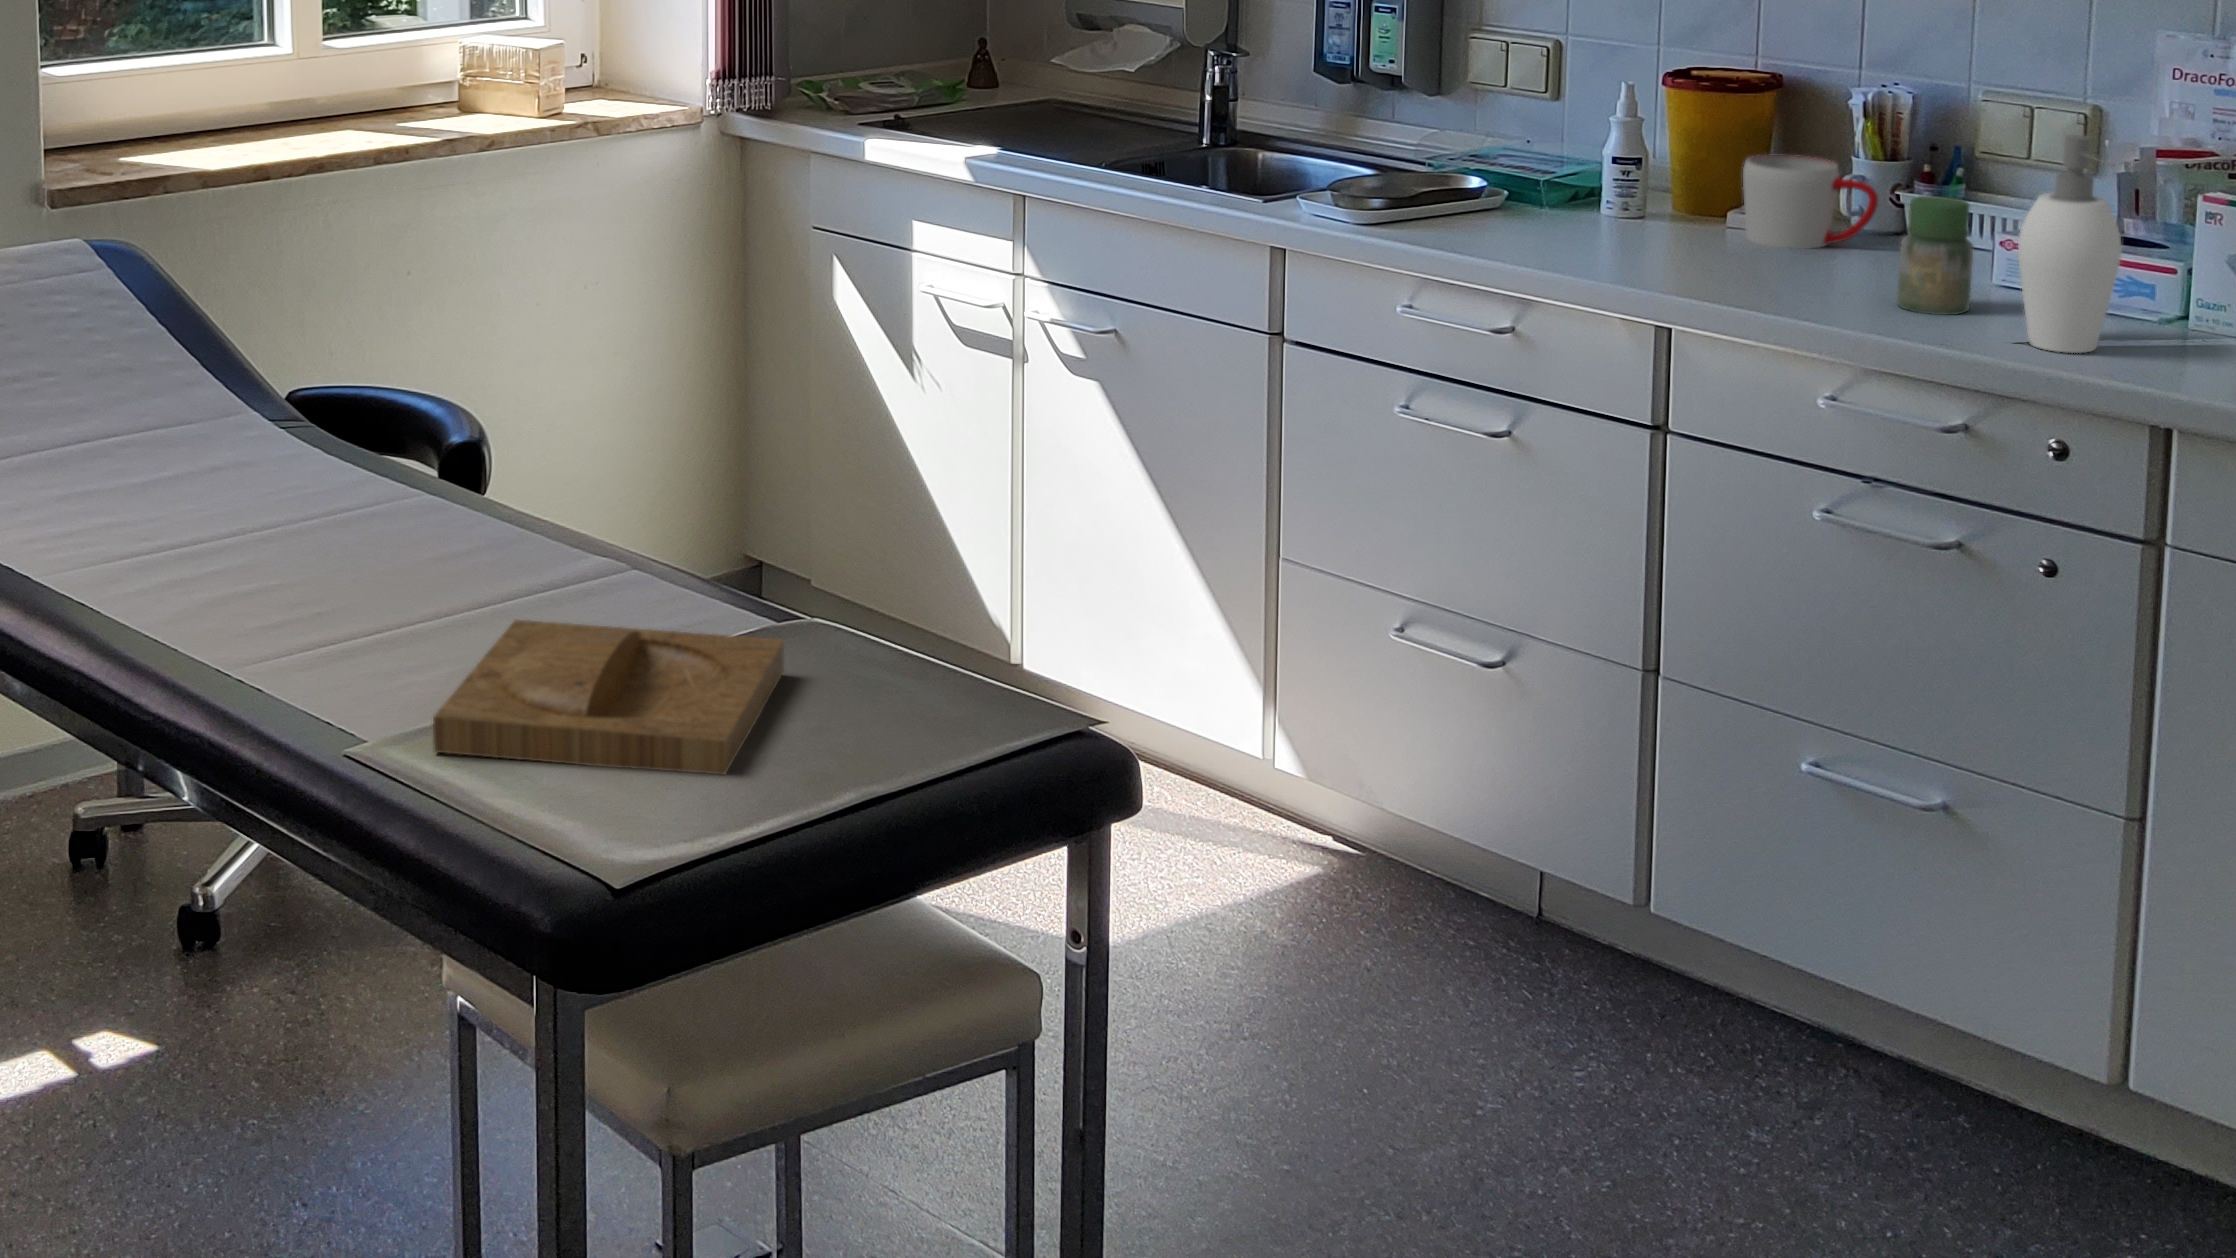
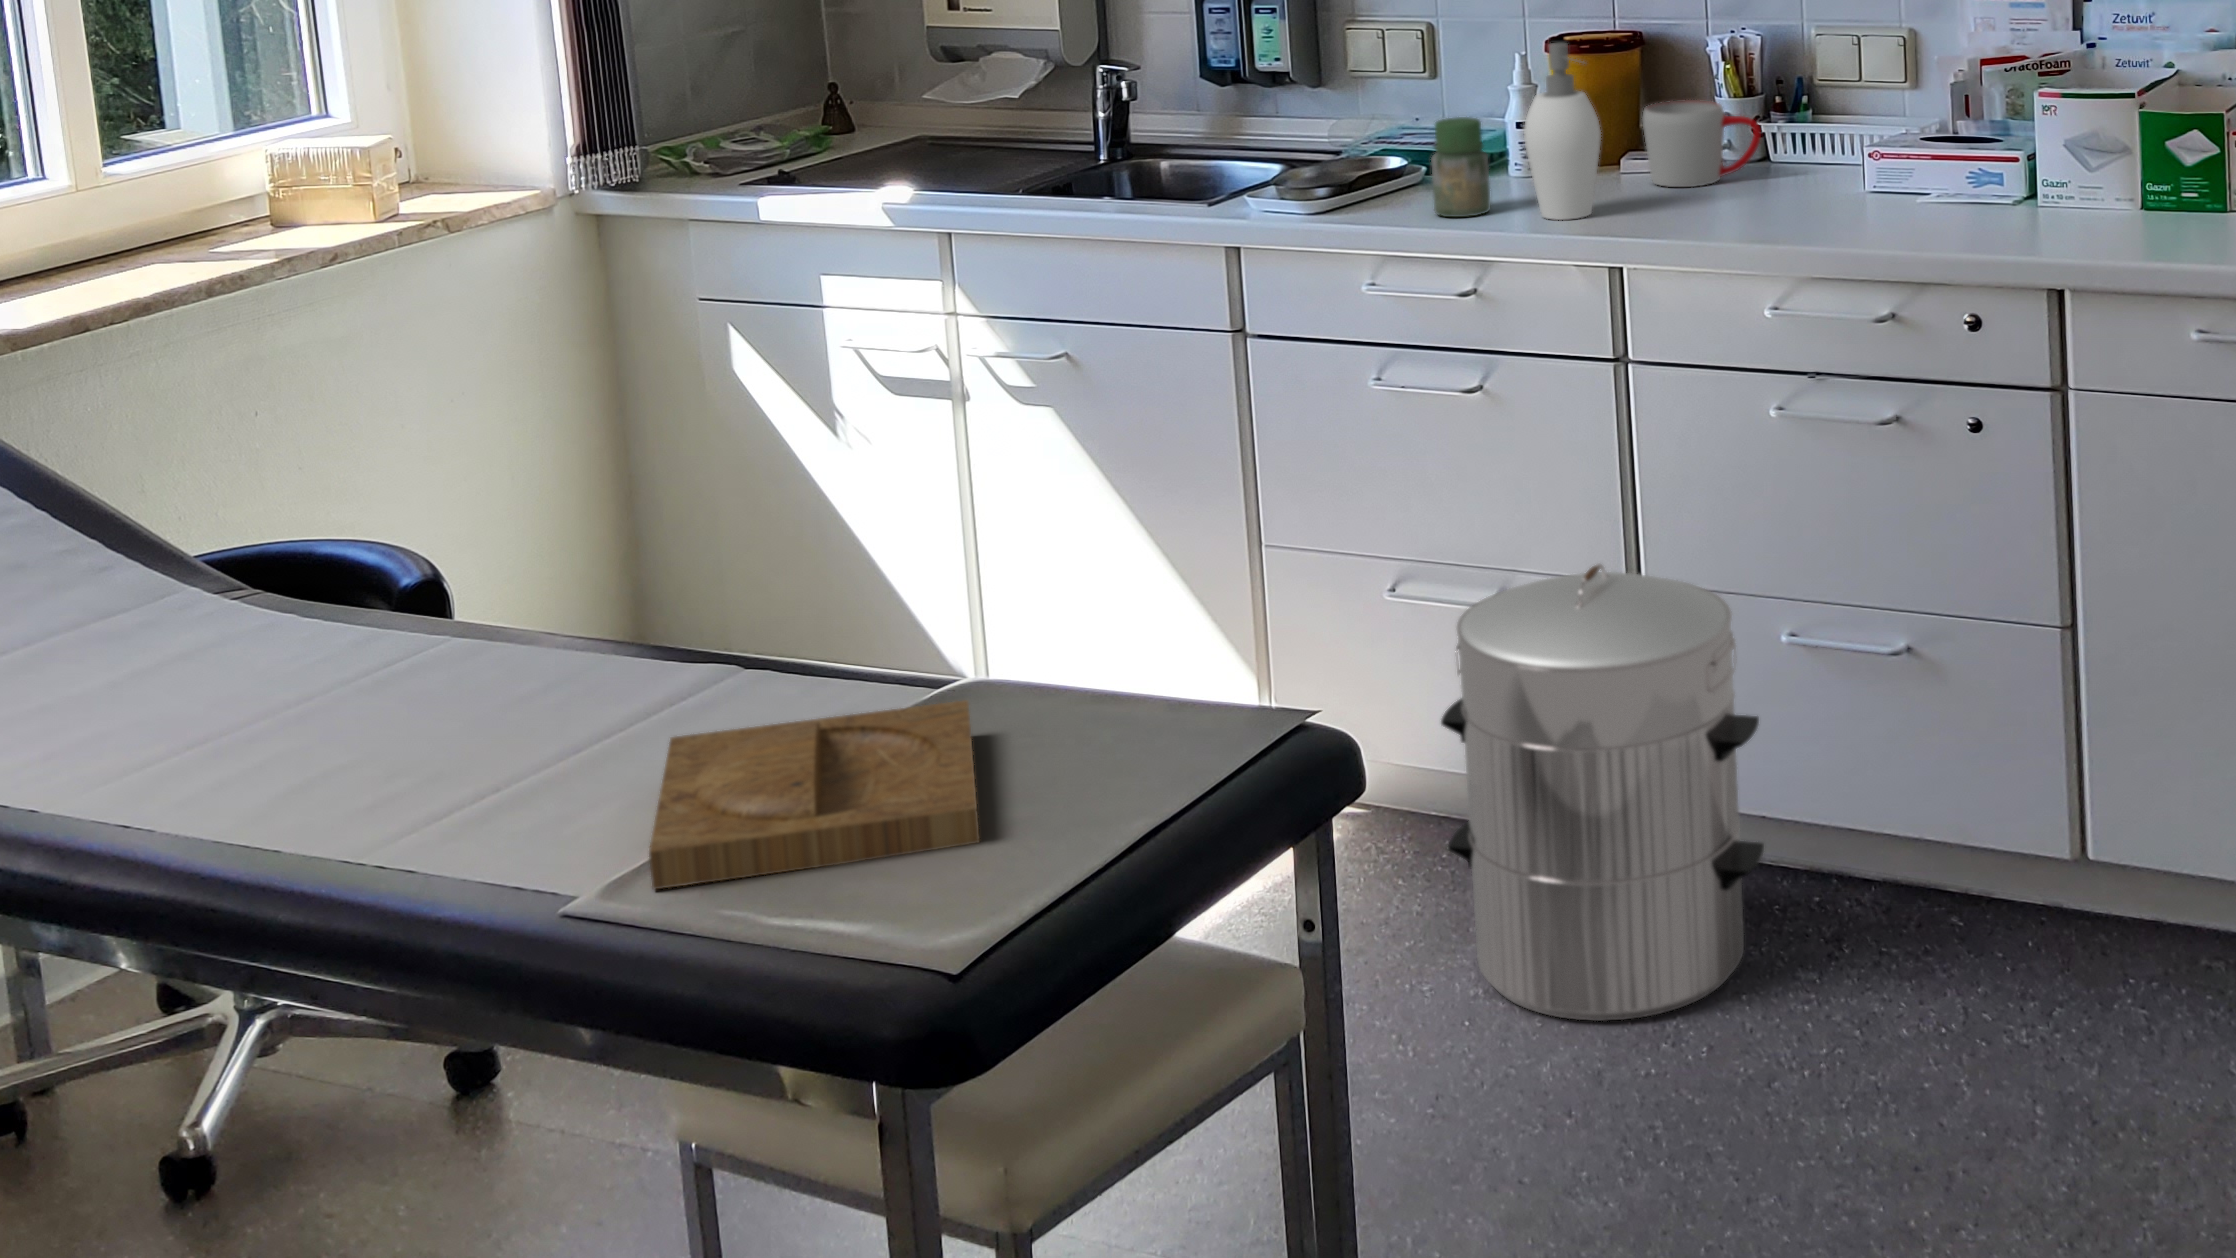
soap dispenser: present [2018,135,2122,353] -> present [1524,43,1601,220]
jar: present [1897,196,1973,315] -> present [1432,117,1490,217]
waste bin: none [1393,638,1745,1131] -> present [1441,564,1764,1021]

